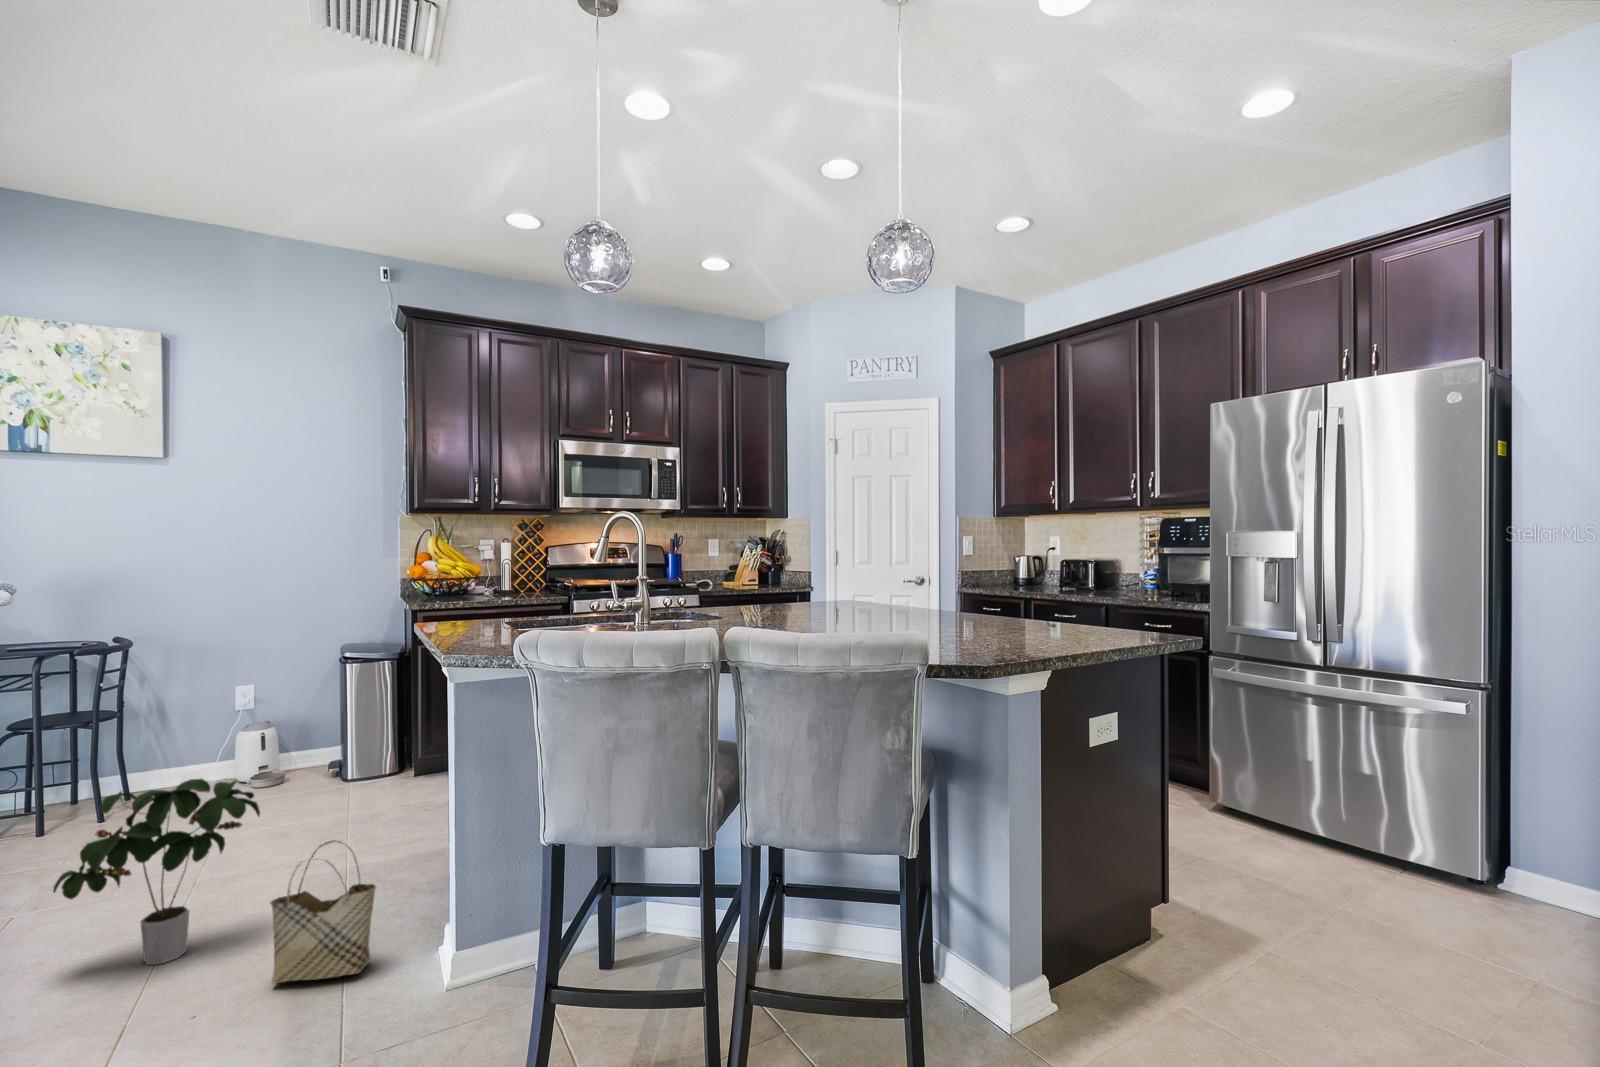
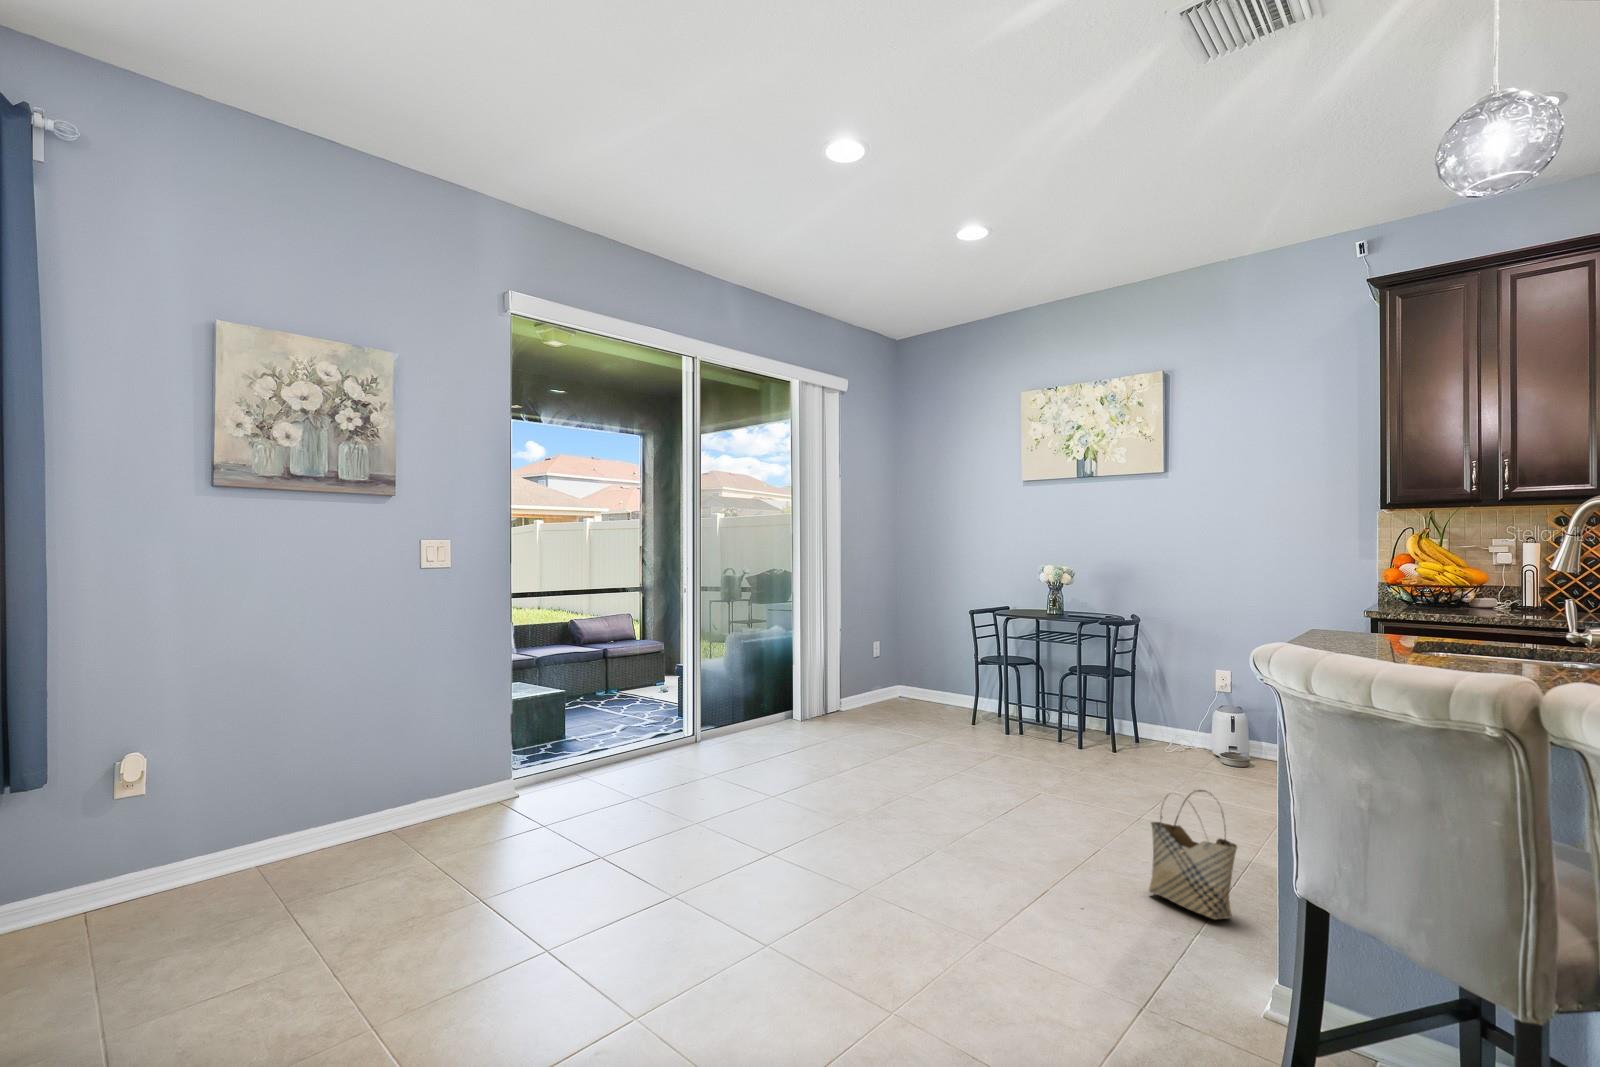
potted plant: present [53,778,260,965] -> none [1039,706,1167,847]

